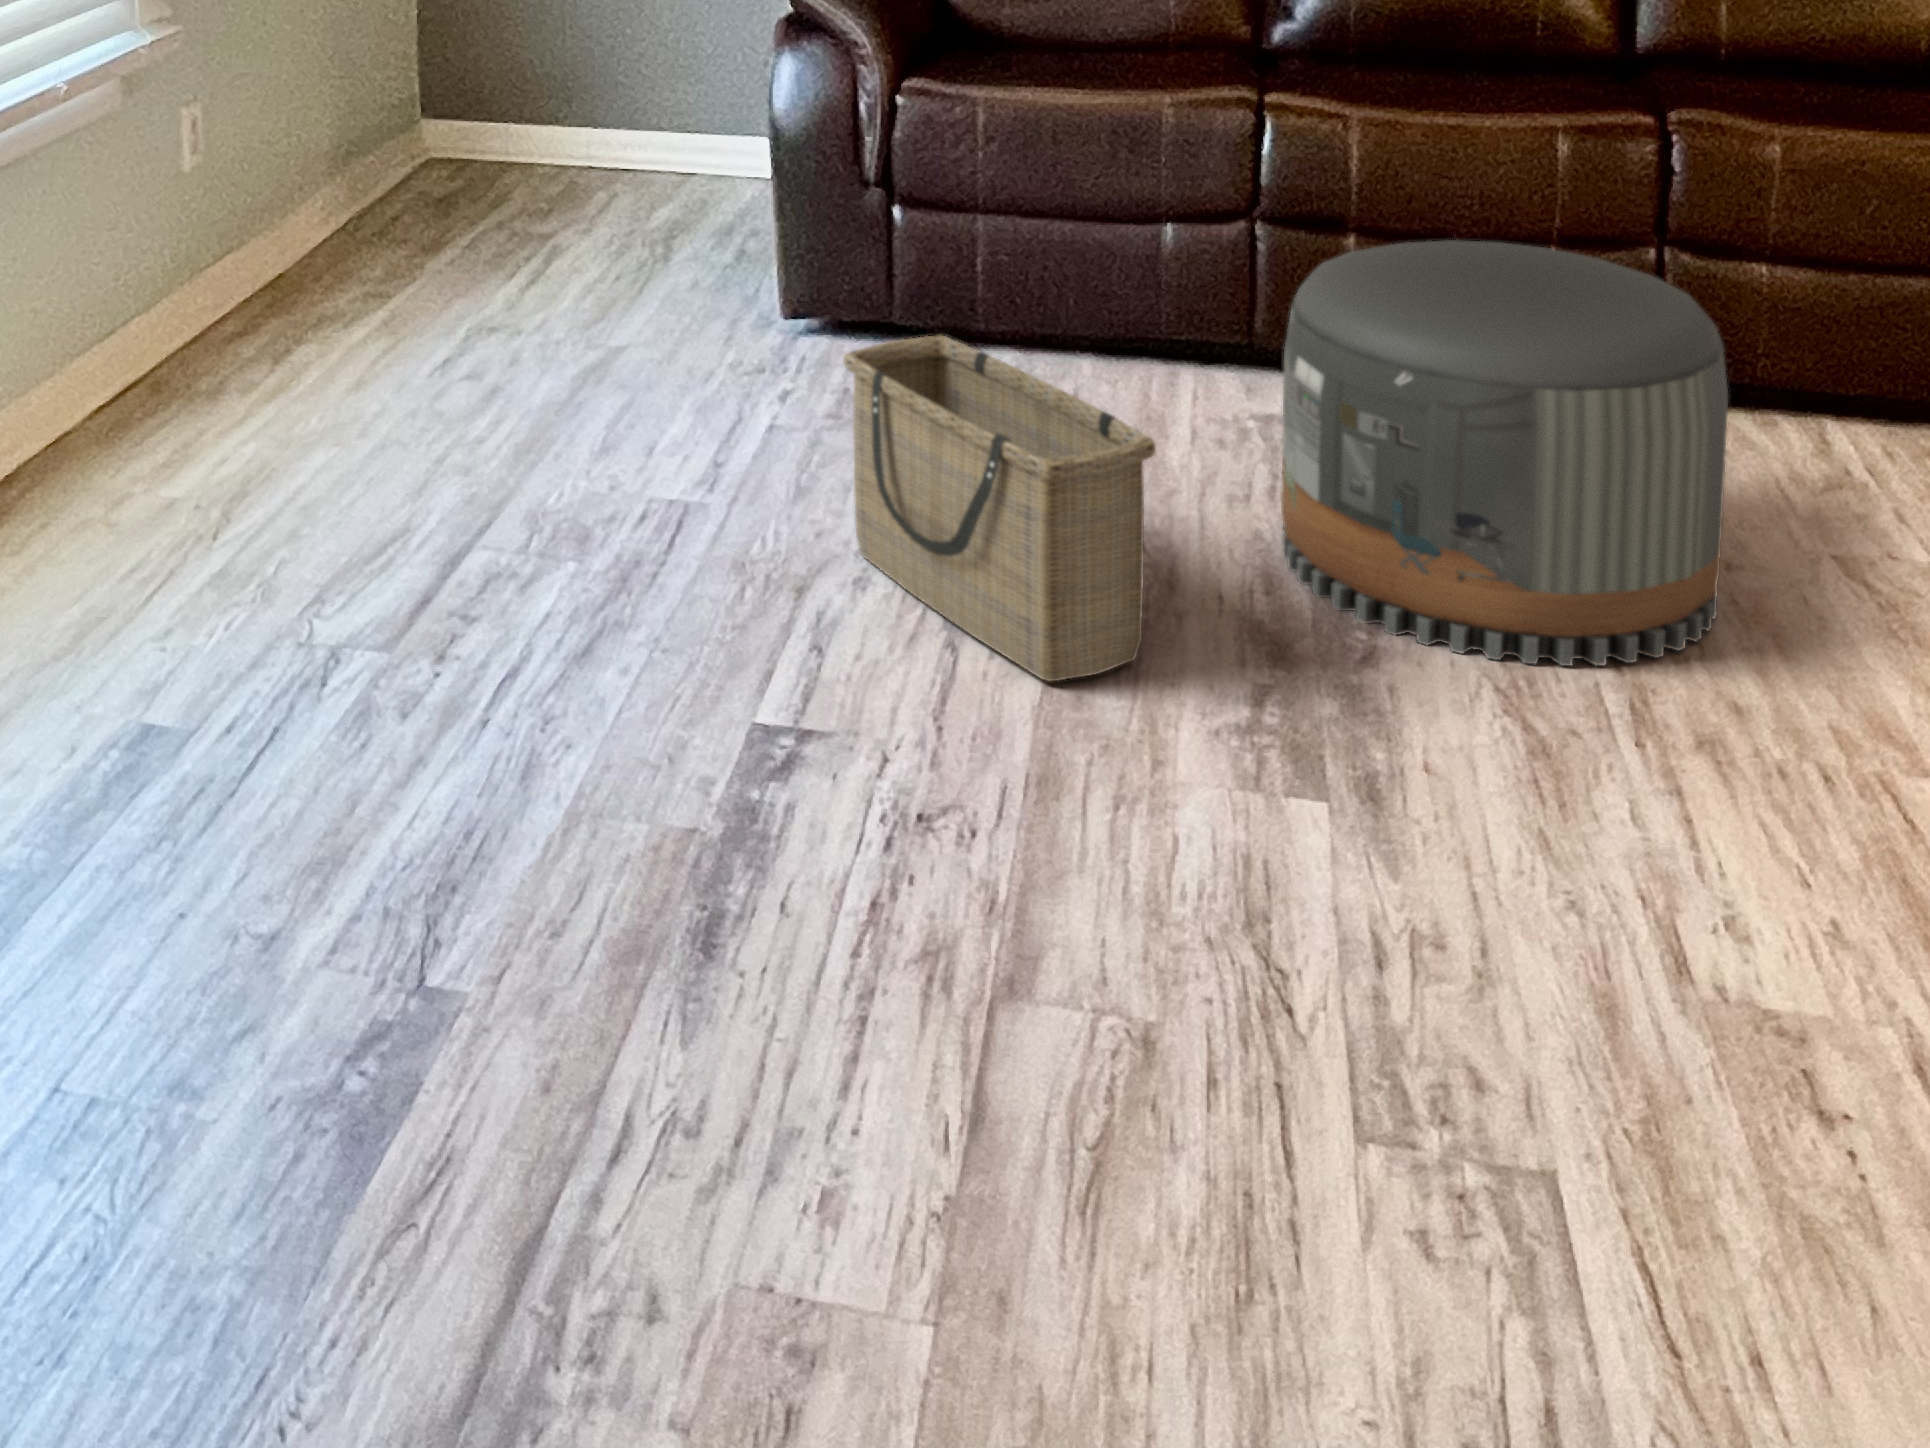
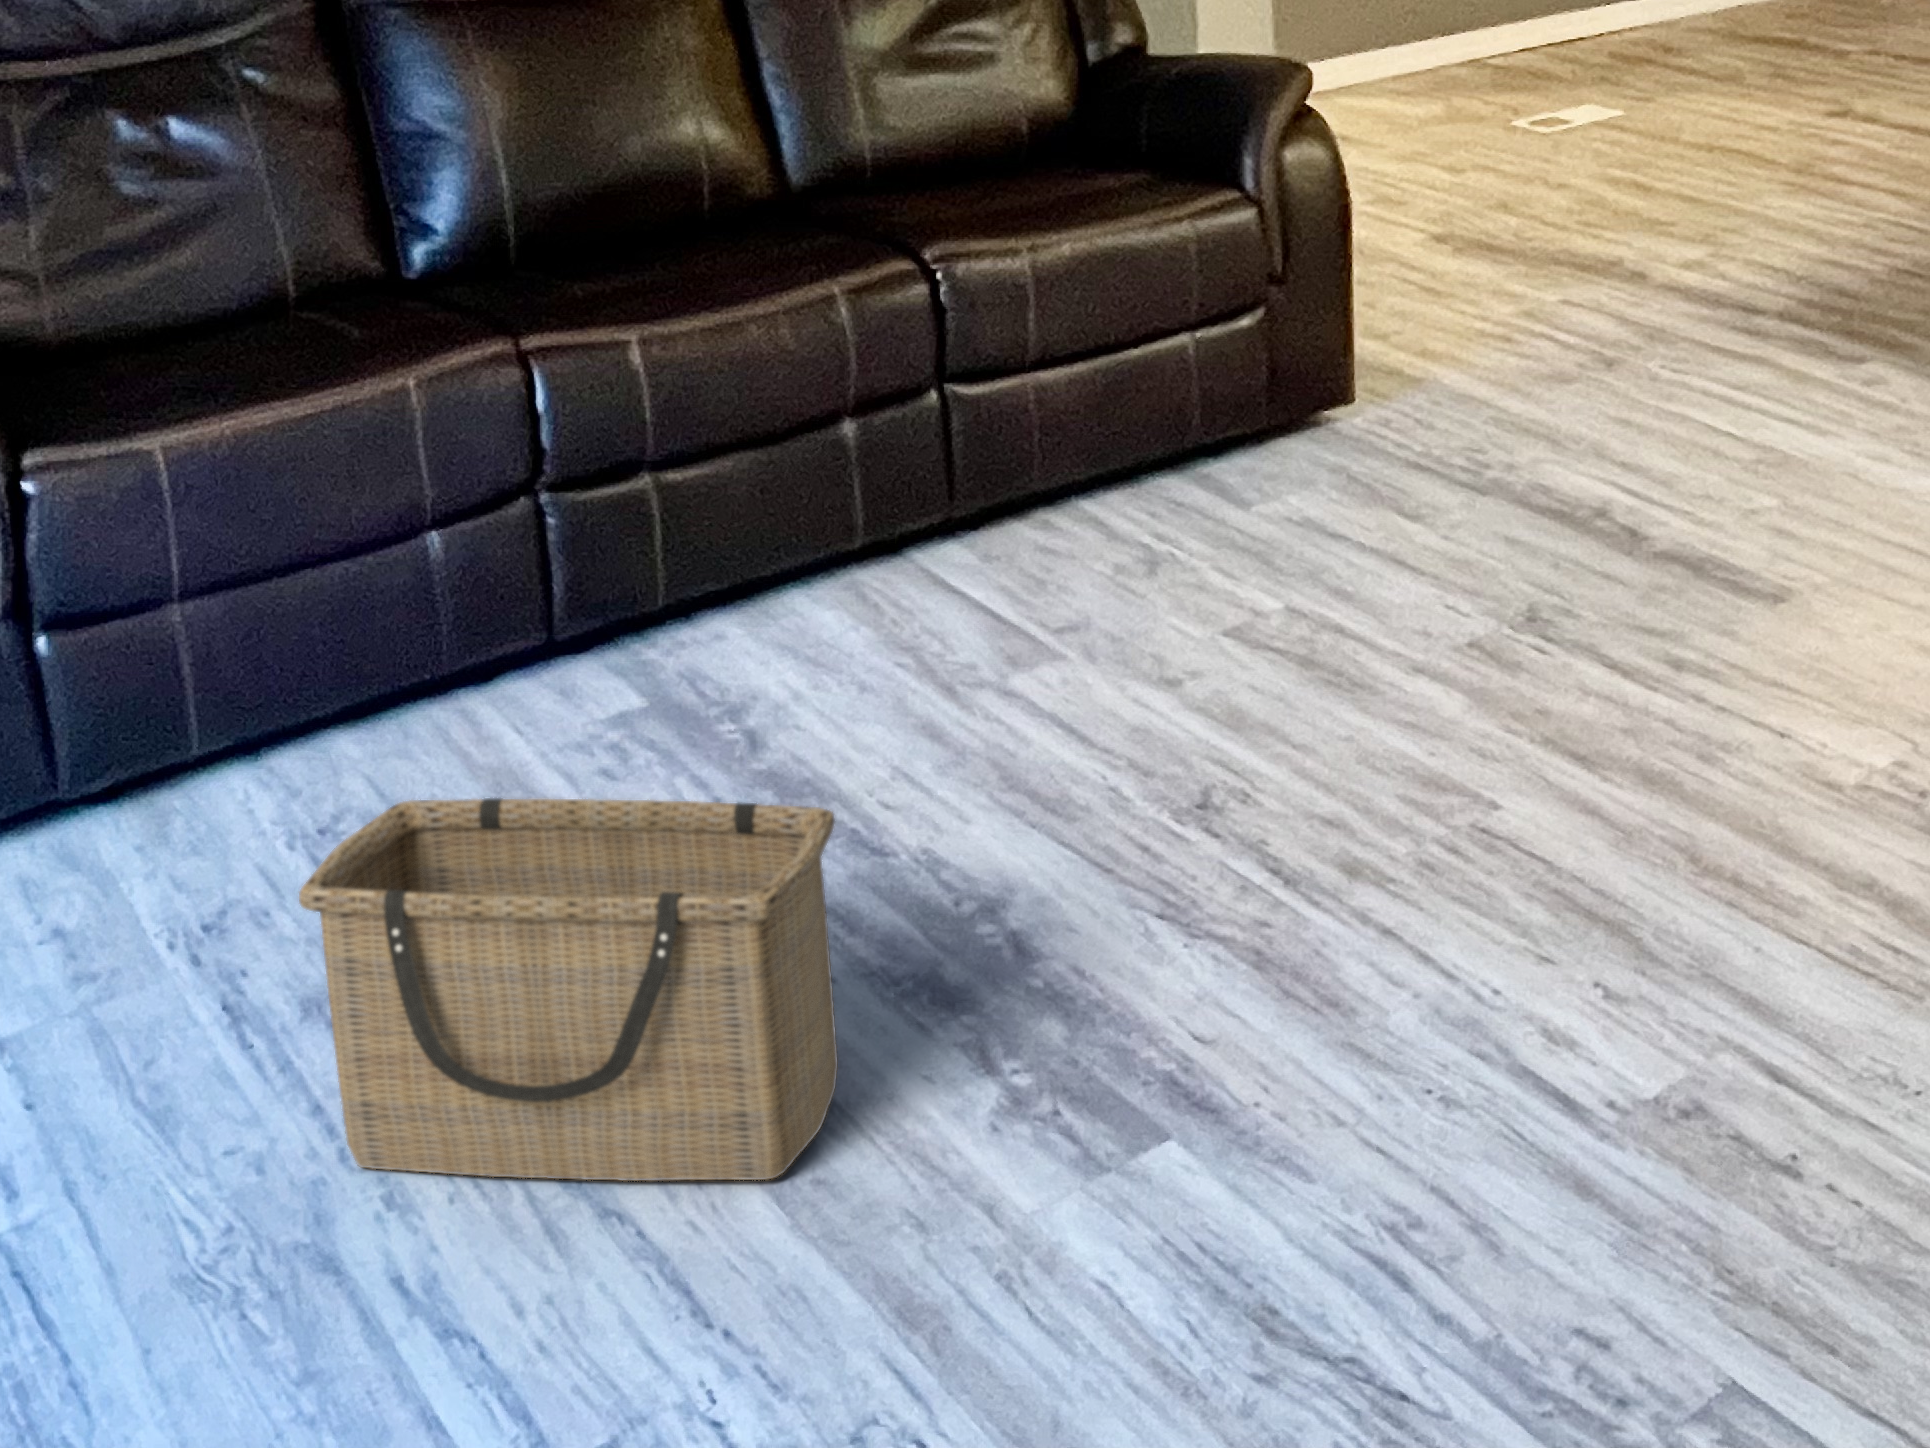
pouf: present [1281,240,1728,666] -> none [773,424,1231,912]

